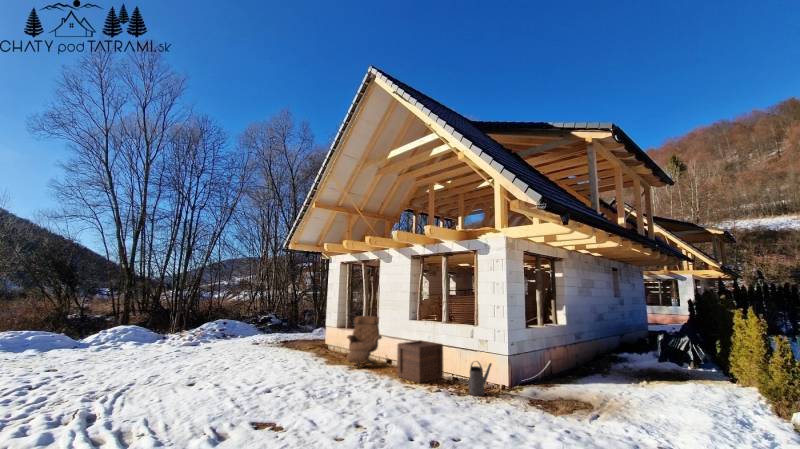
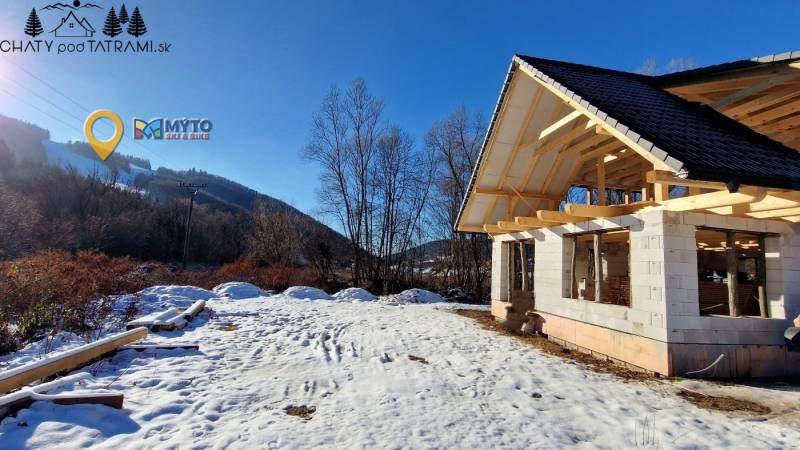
wooden crate: present [397,340,443,383] -> none [542,316,588,353]
watering can: present [468,361,492,396] -> none [599,338,633,372]

